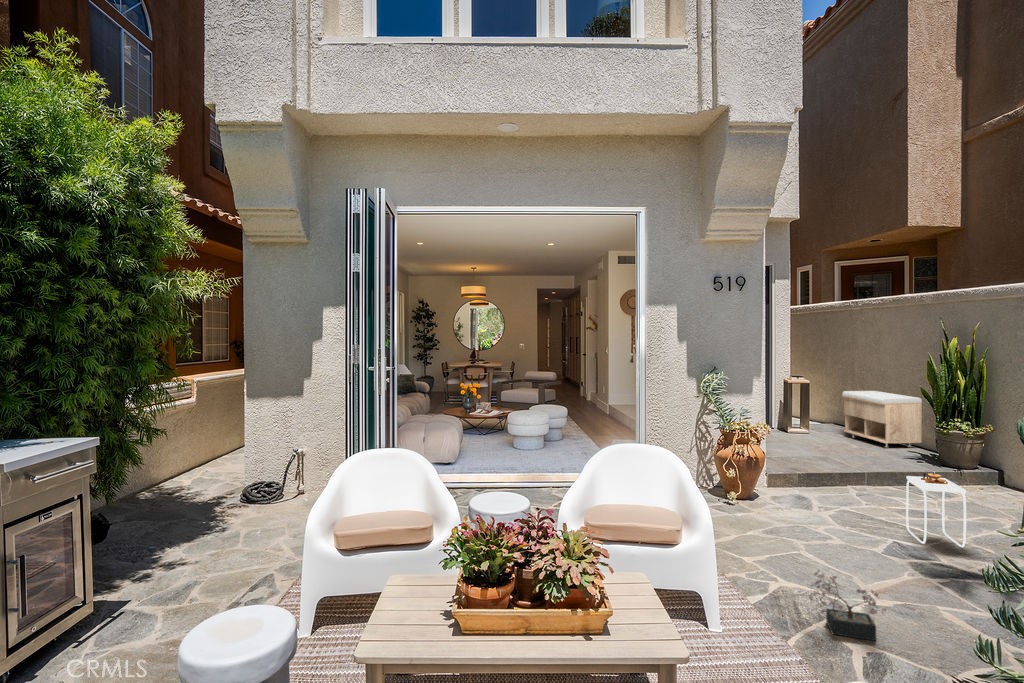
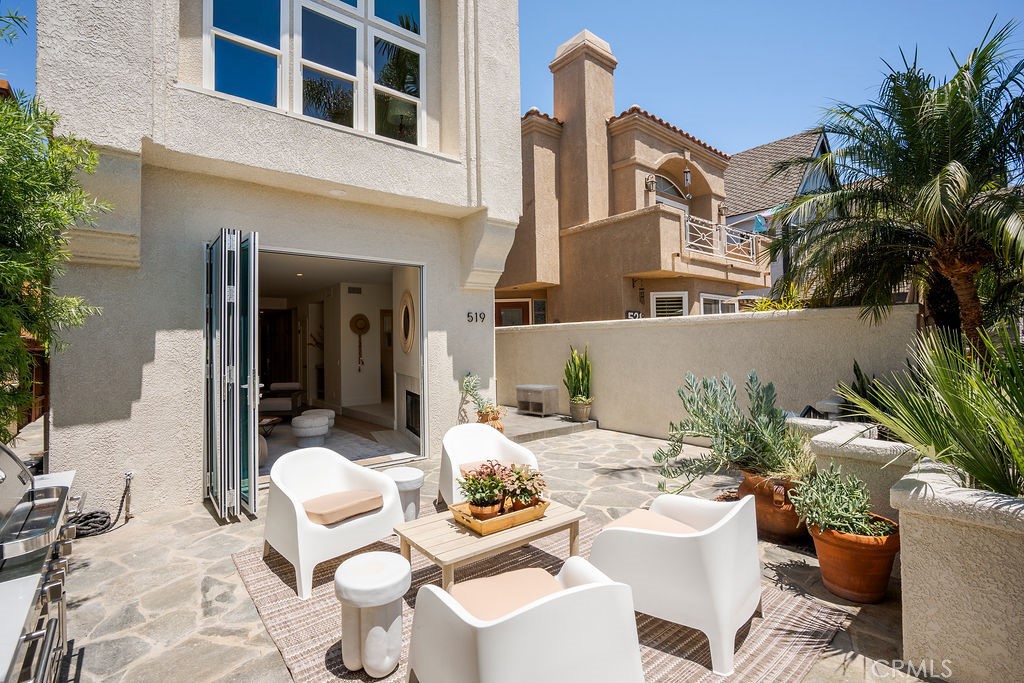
side table: present [906,473,966,547] -> none [577,421,605,458]
decorative plant: present [809,570,886,641] -> none [571,469,602,498]

